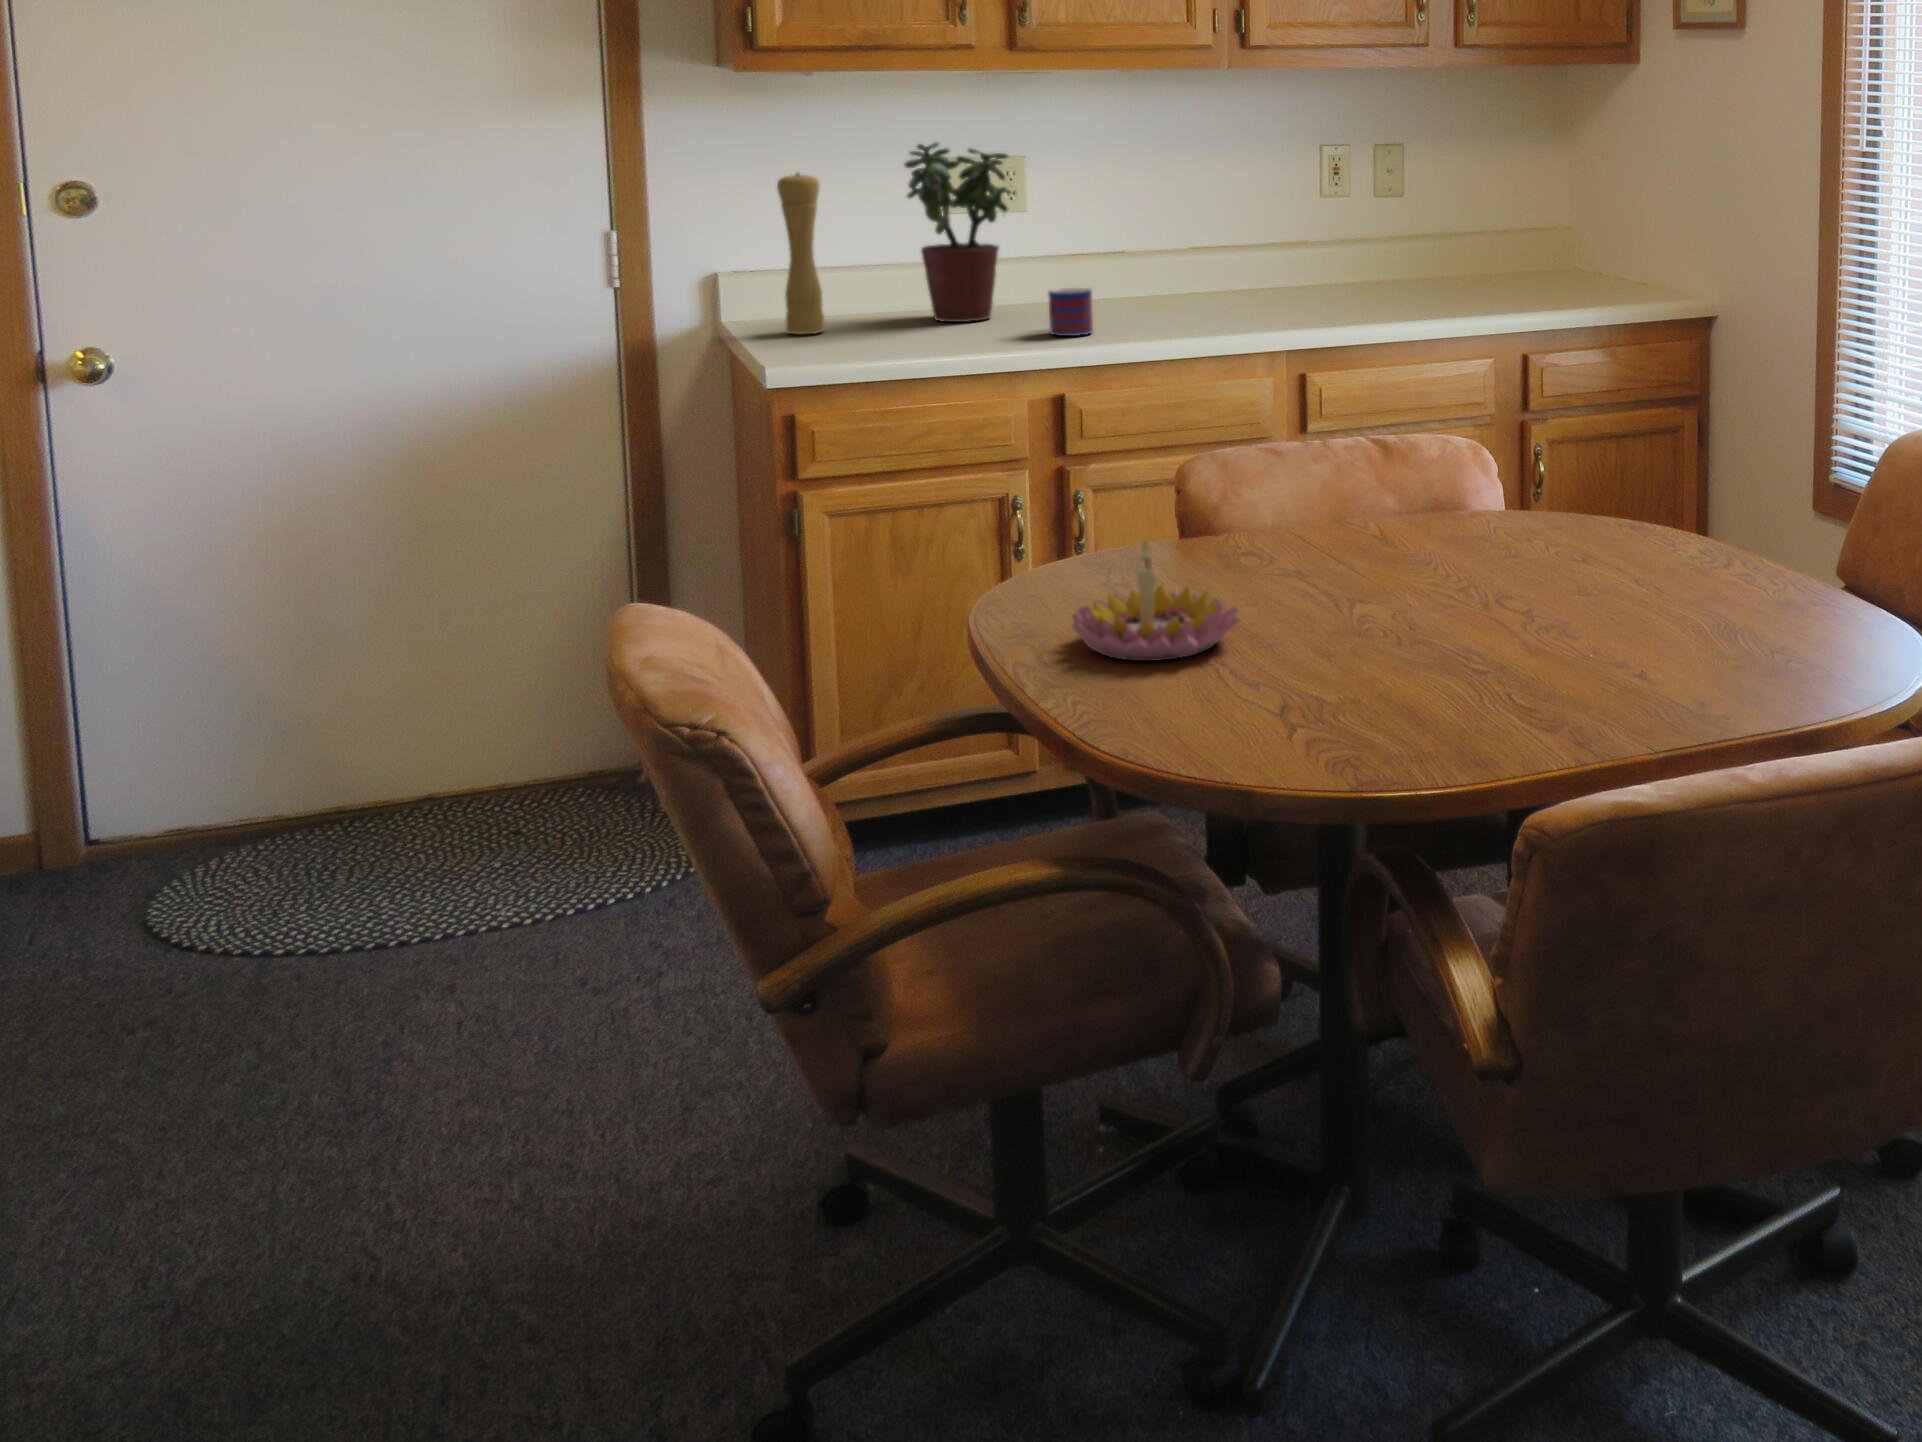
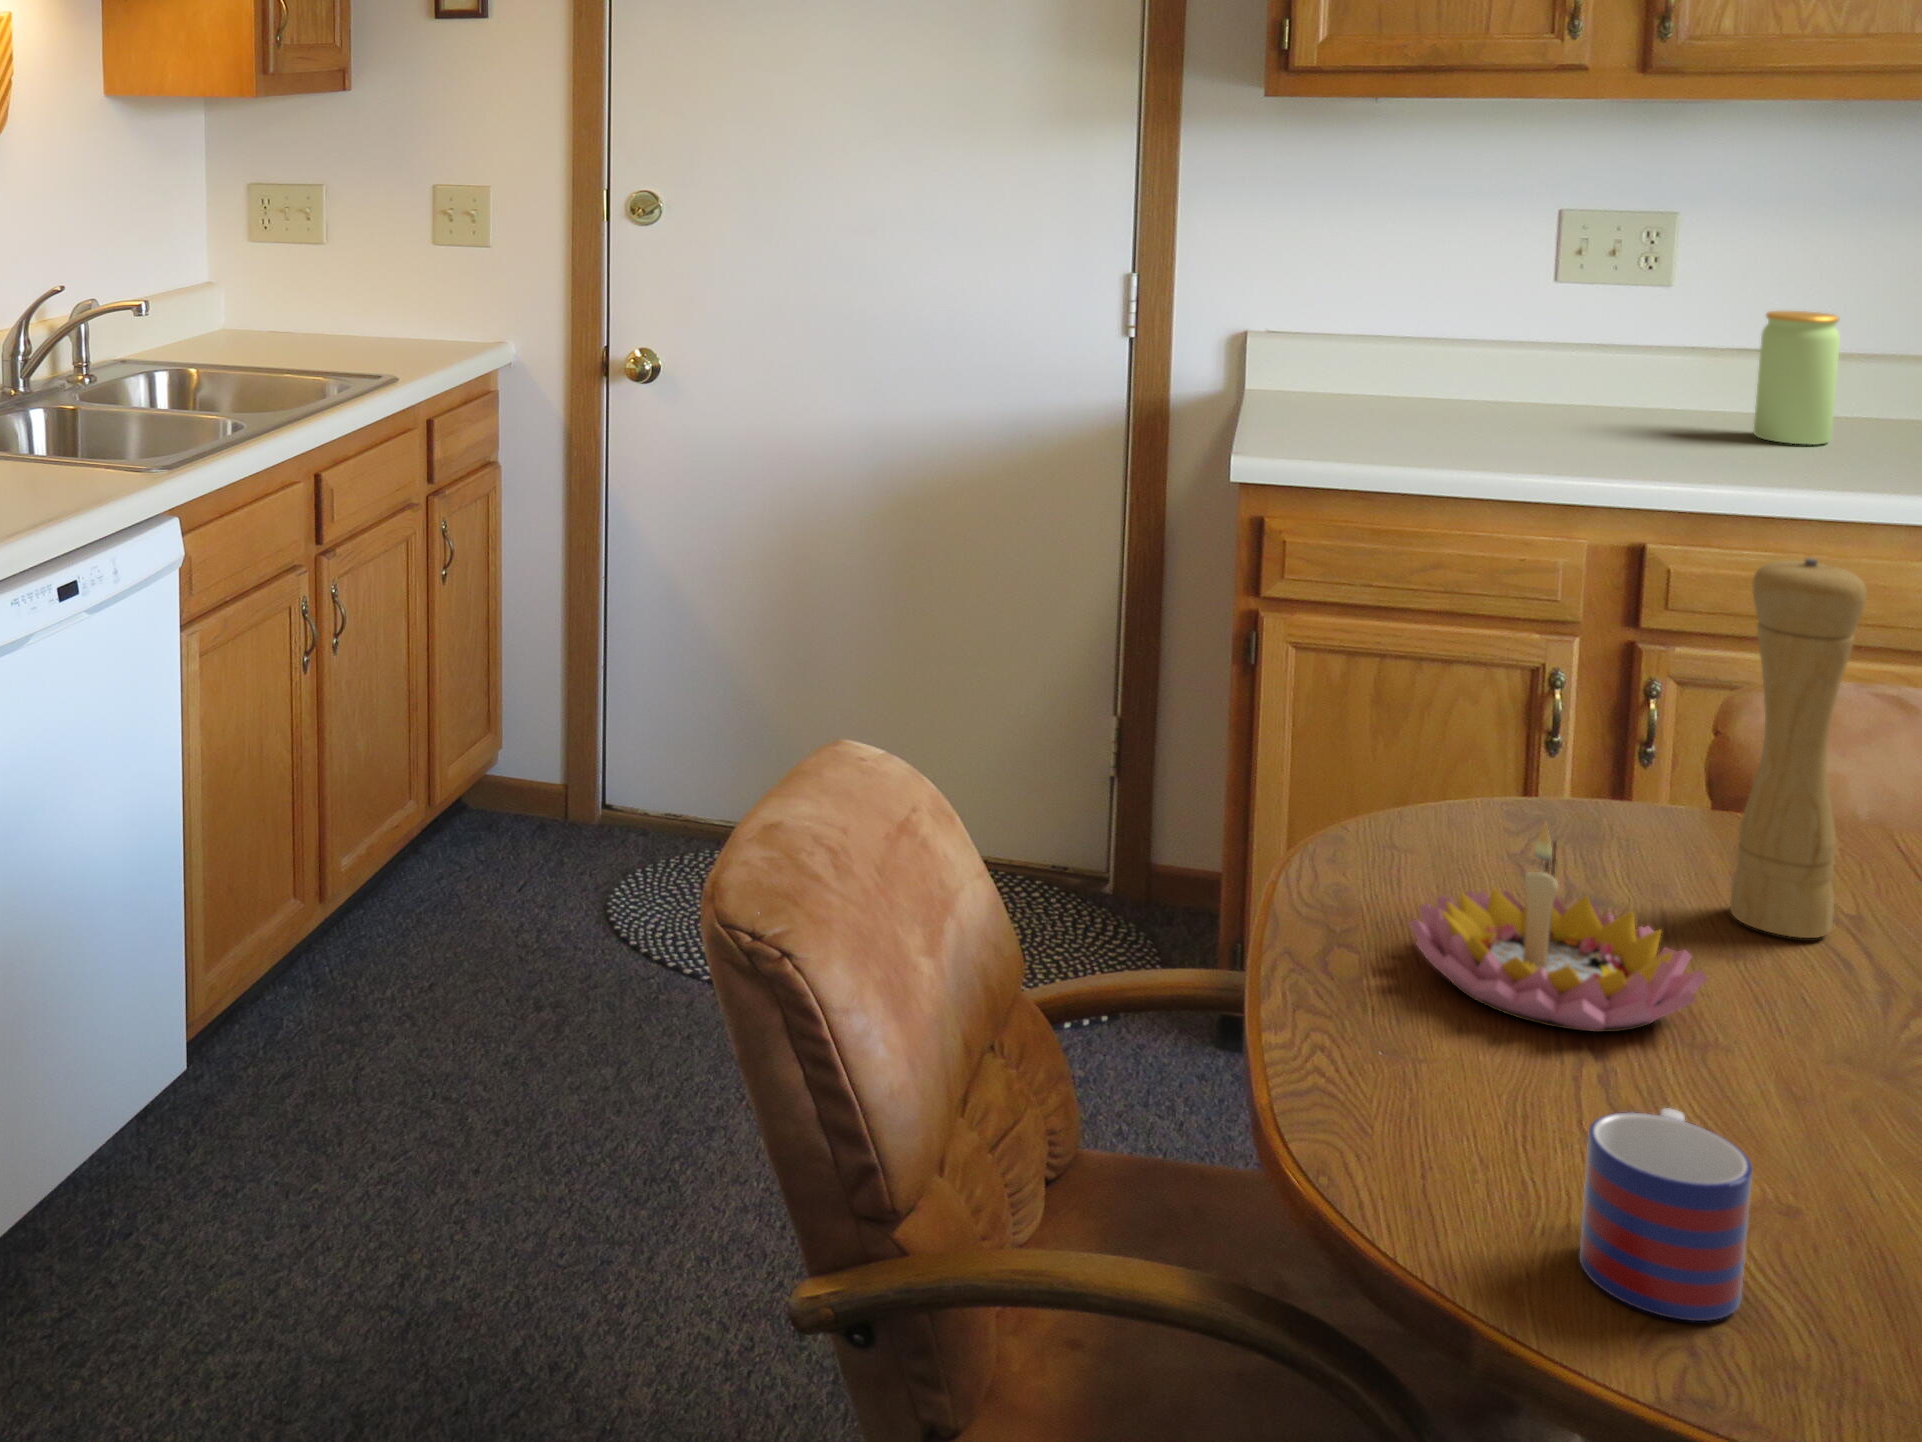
potted plant: present [905,142,1014,322] -> none [1477,191,1636,426]
pepper mill: present [777,173,825,334] -> present [1730,558,1867,938]
jar: none [1098,219,1147,314] -> present [1754,311,1840,445]
mug: present [1048,287,1093,336] -> present [1579,1108,1752,1321]

